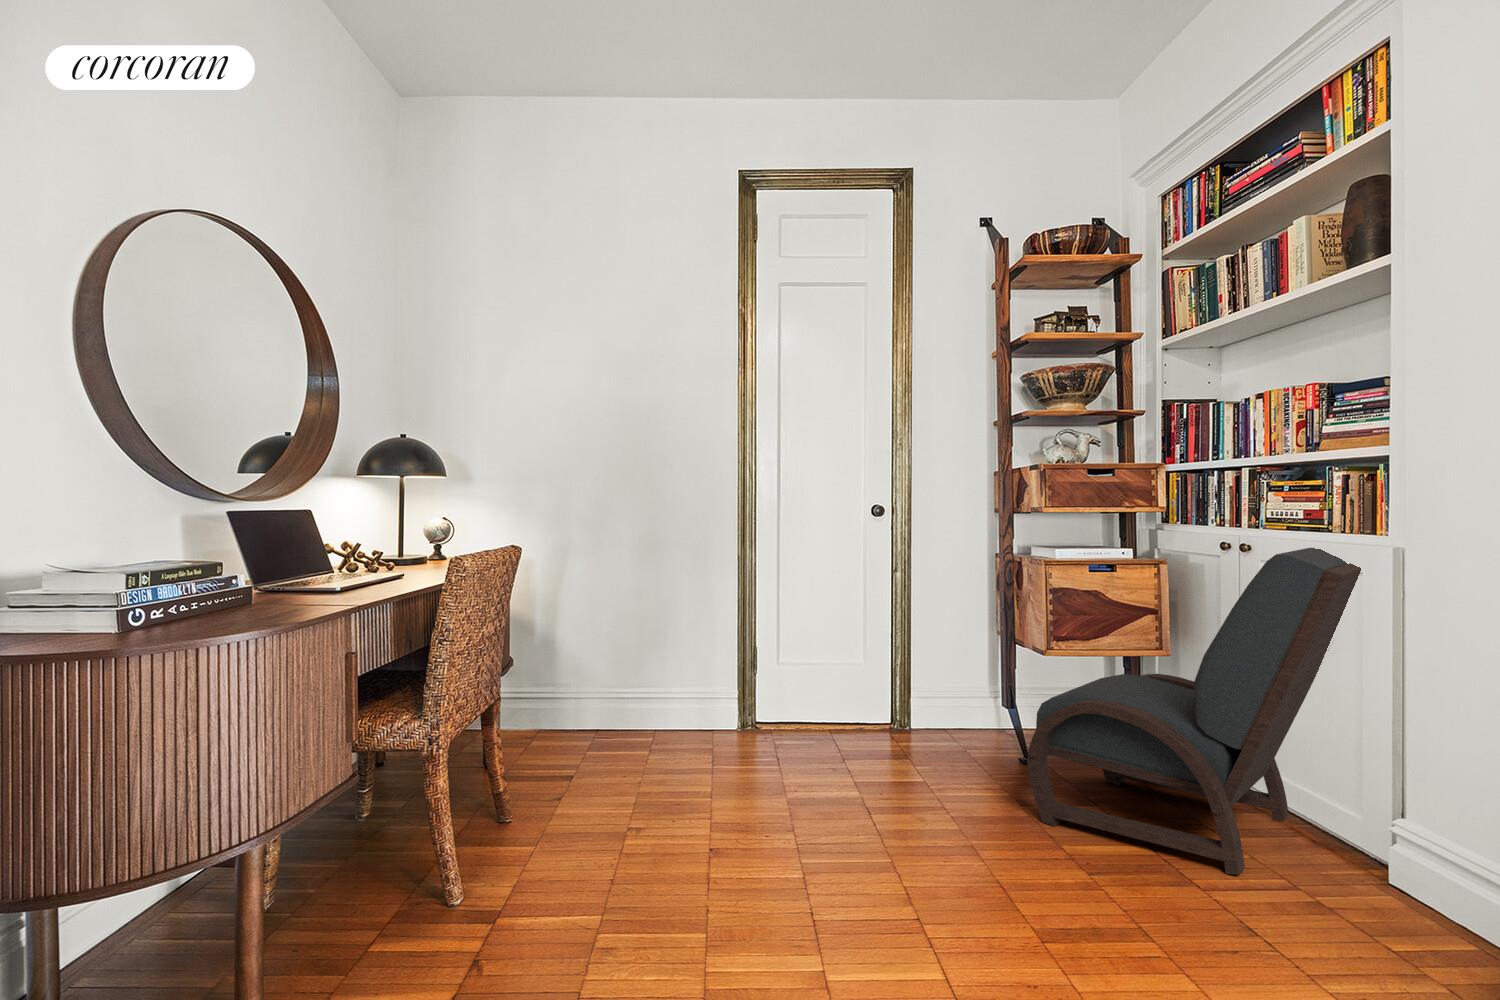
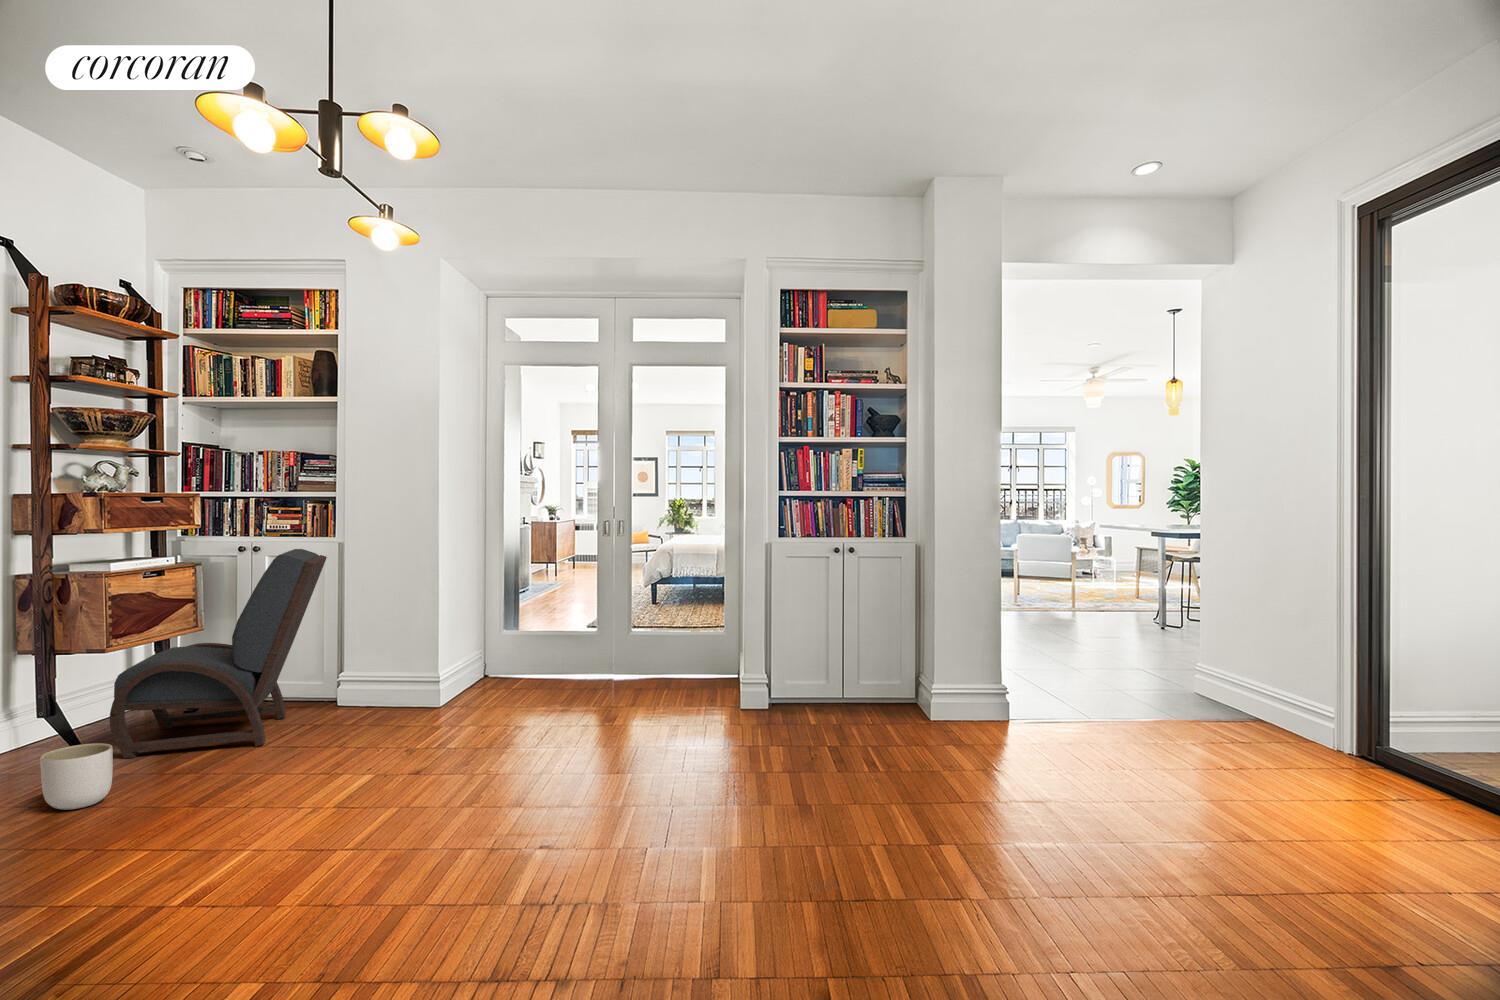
planter: none [907,802,994,906] -> present [40,743,113,810]

